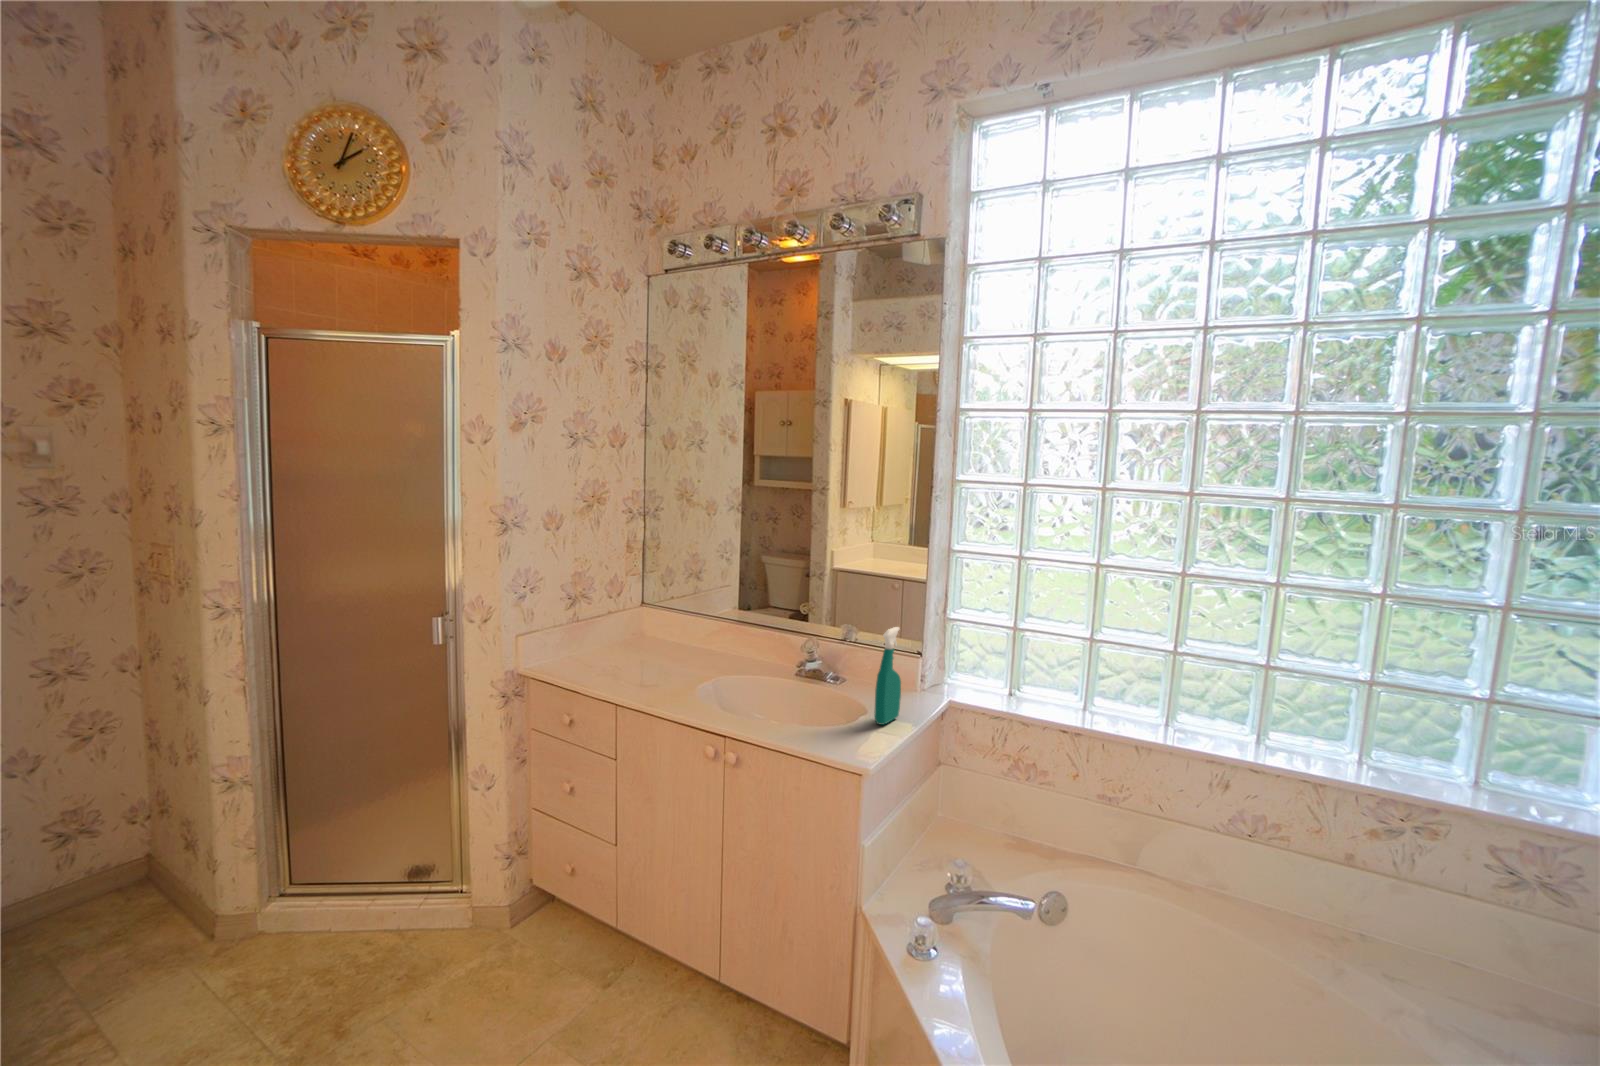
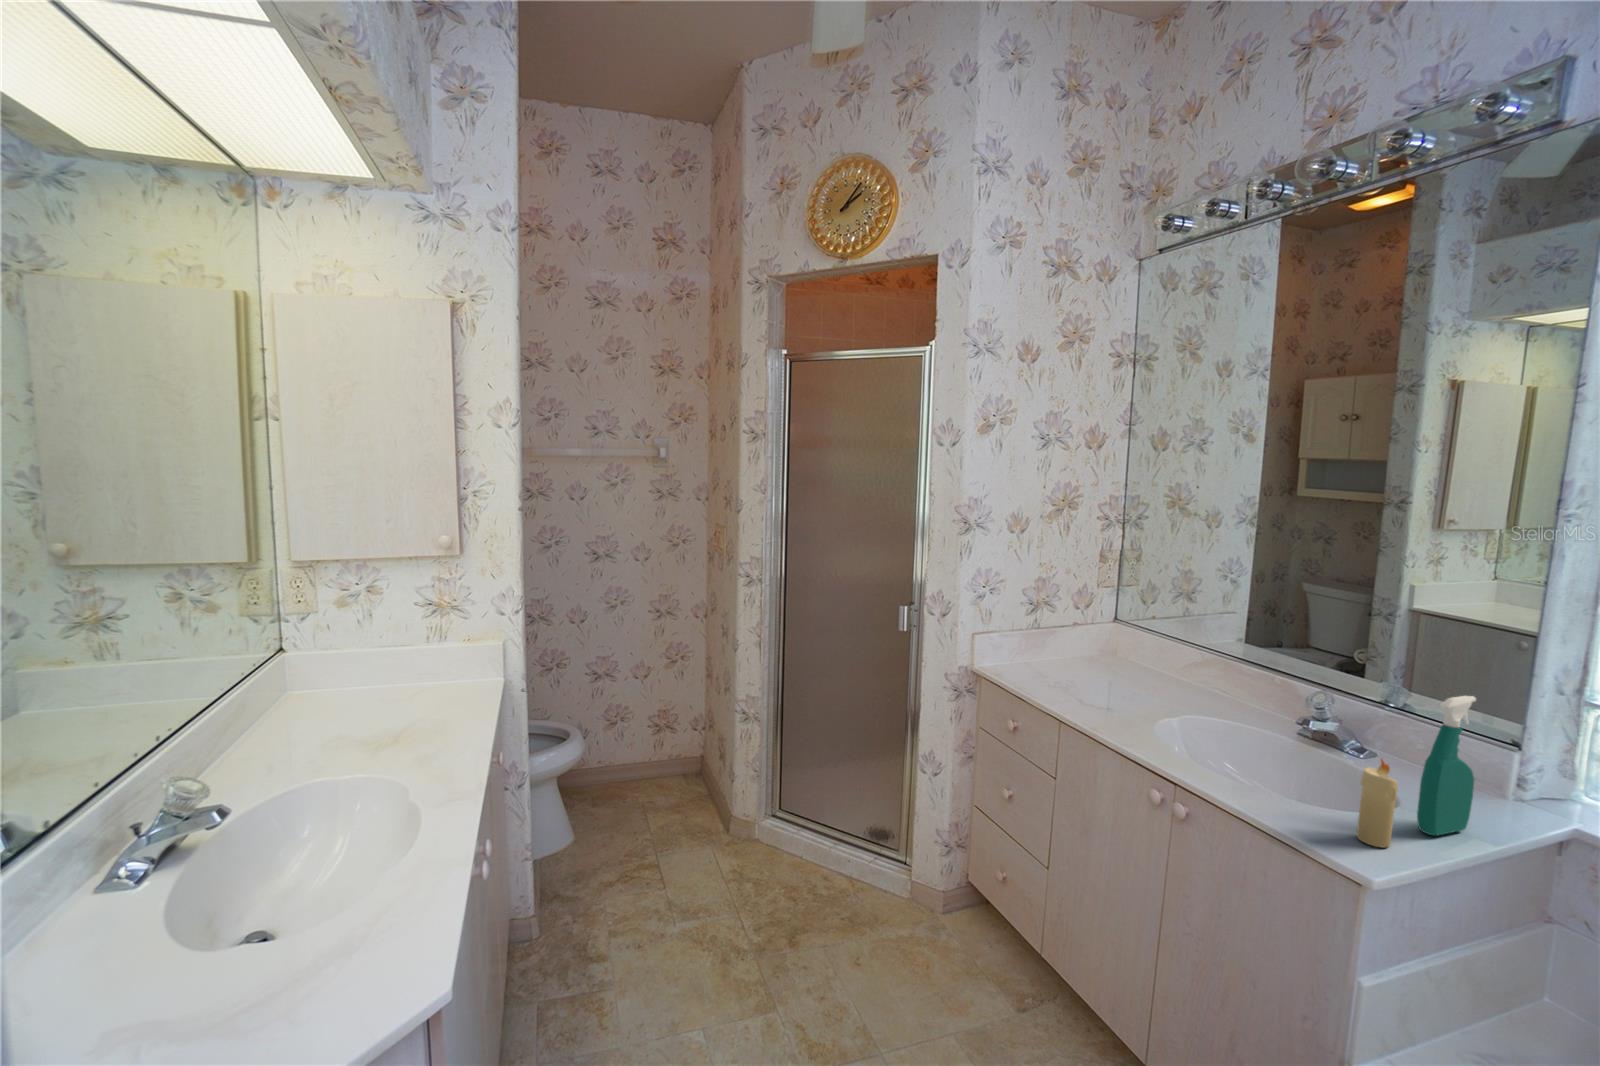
candle: none [845,677,866,739] -> present [1357,759,1398,848]

